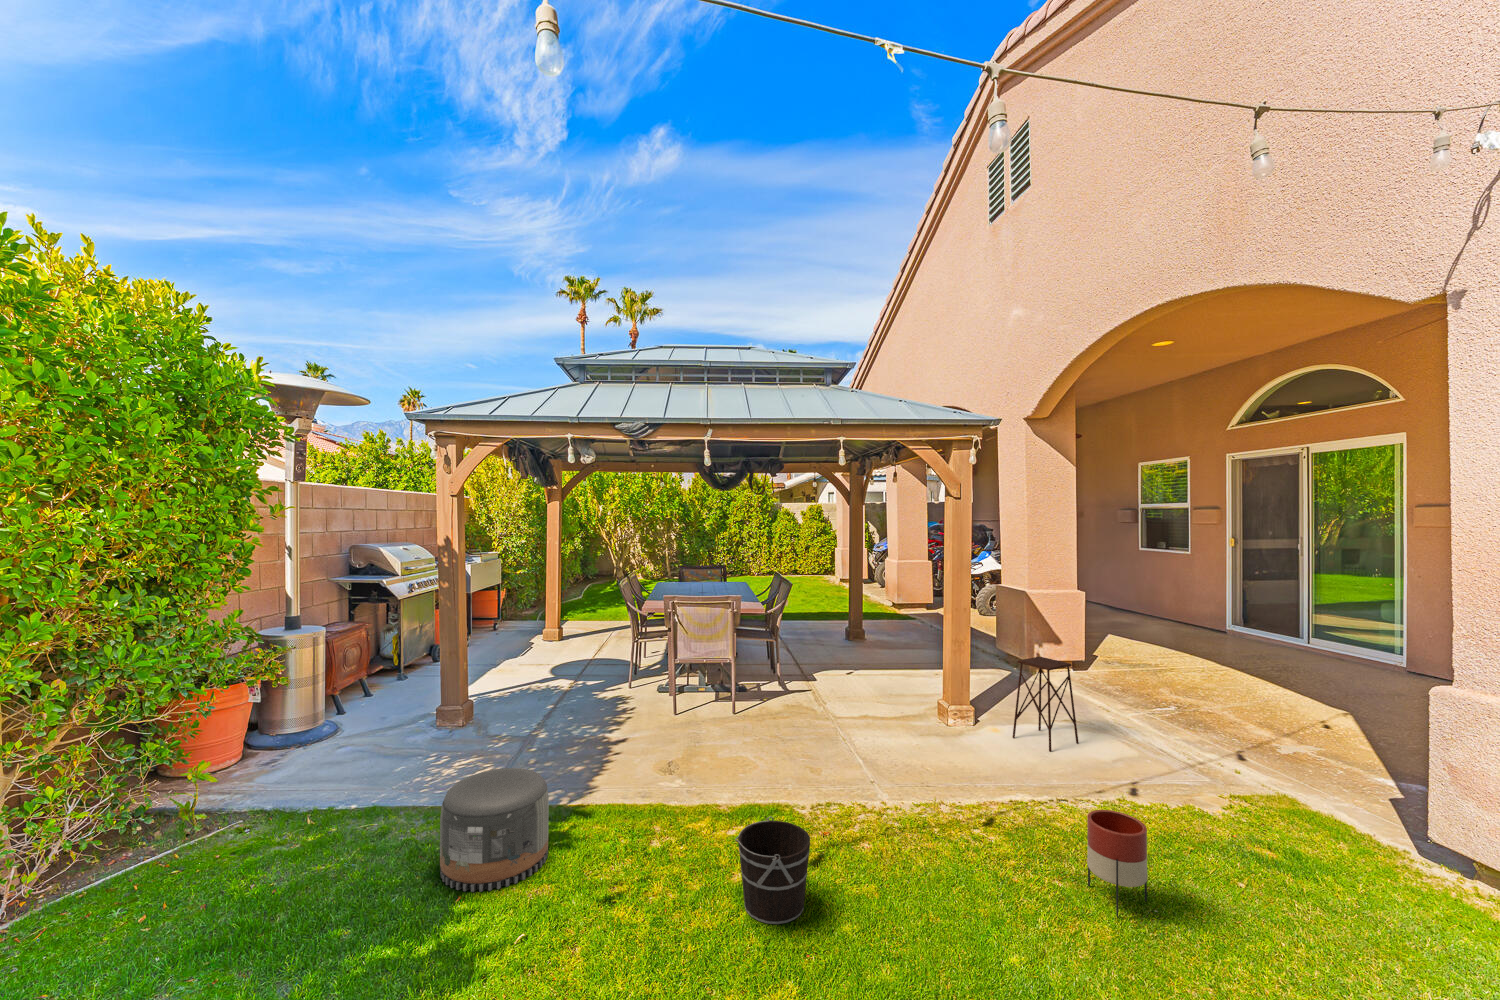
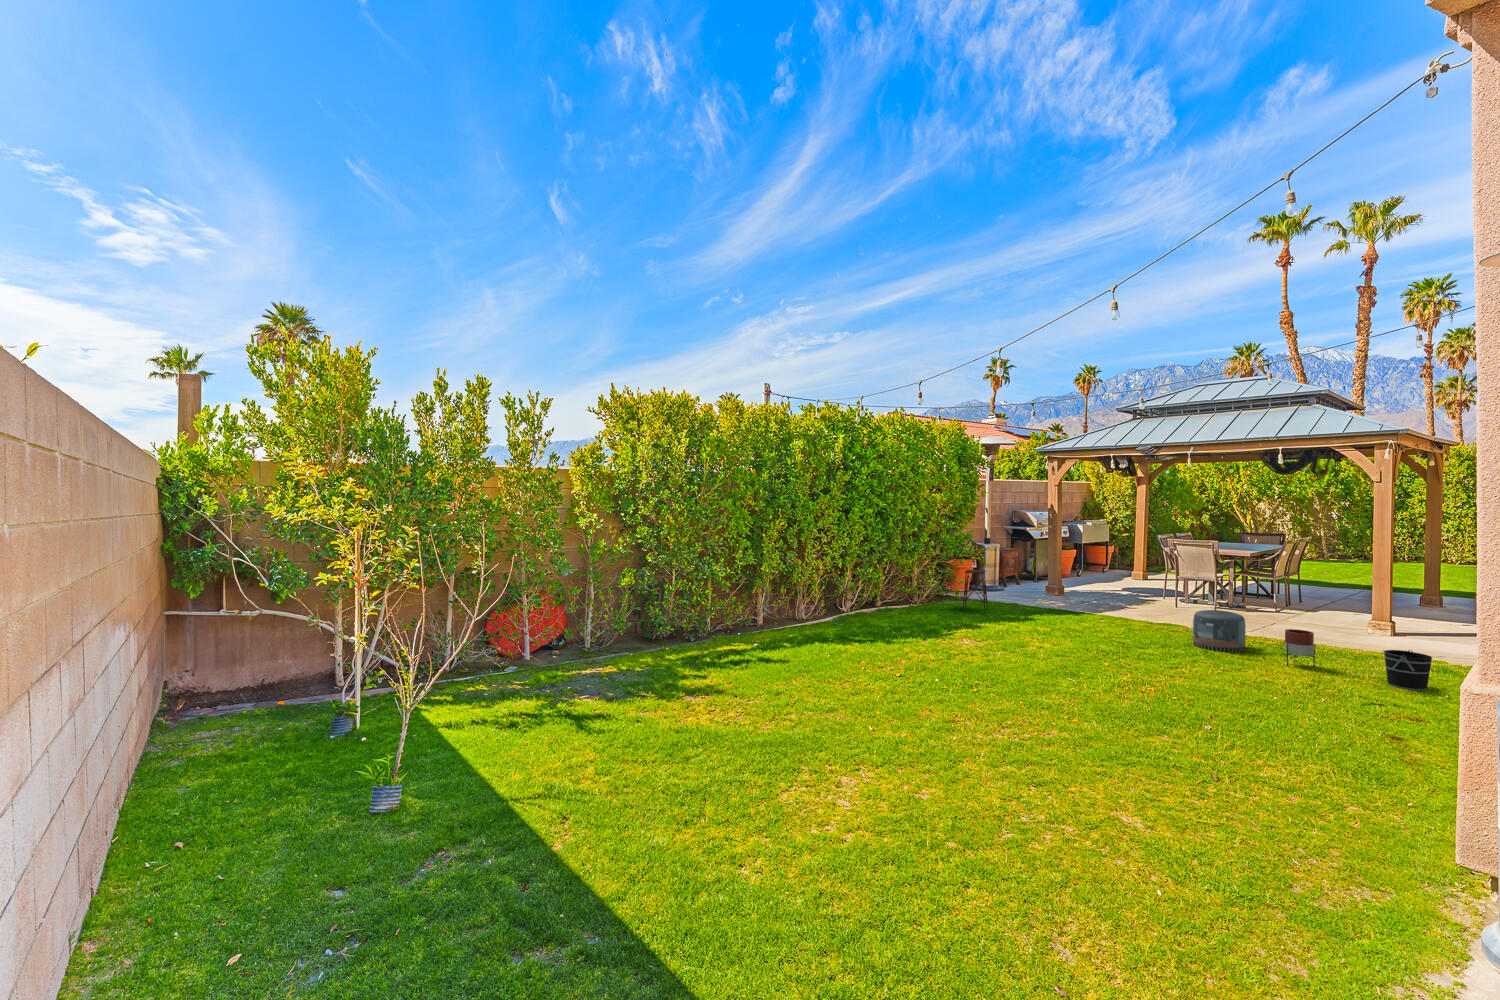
side table: present [1013,657,1079,752] -> present [962,570,988,613]
pouf: present [440,768,549,892] -> present [1193,610,1246,652]
bucket: present [735,816,810,924] -> present [1383,650,1432,690]

